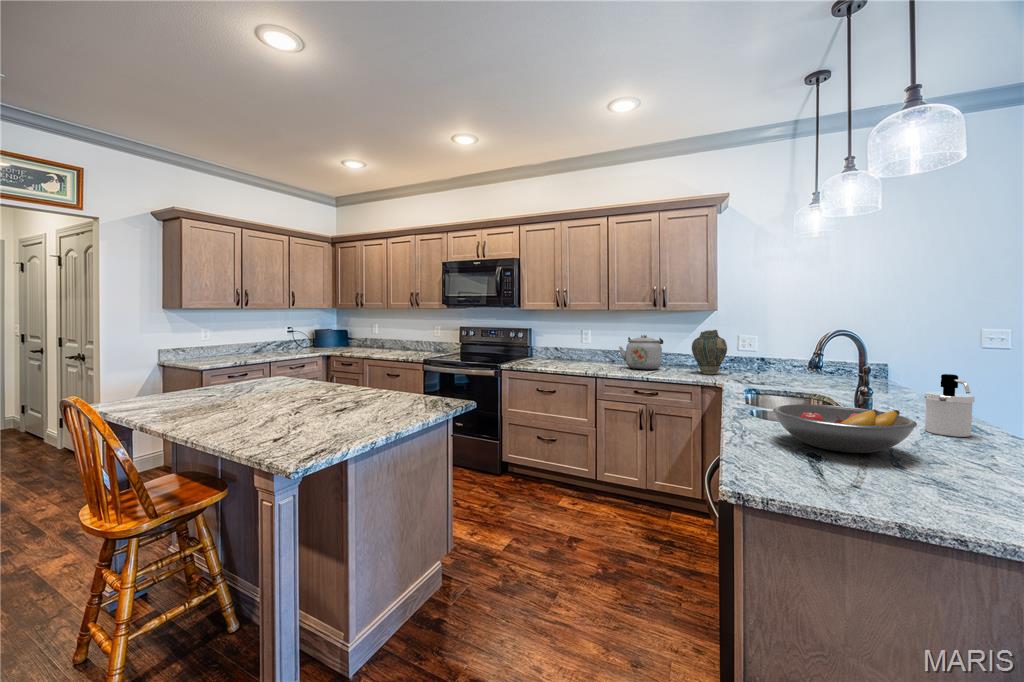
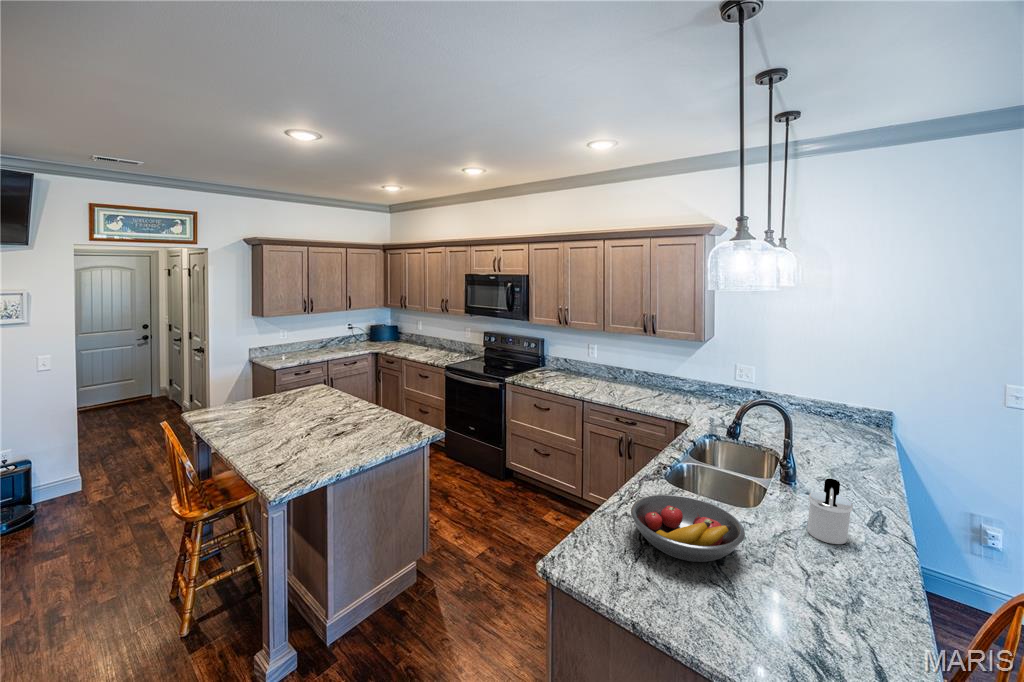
vase: present [692,330,727,374] -> none [680,363,715,408]
kettle: present [619,335,663,370] -> none [616,361,661,396]

